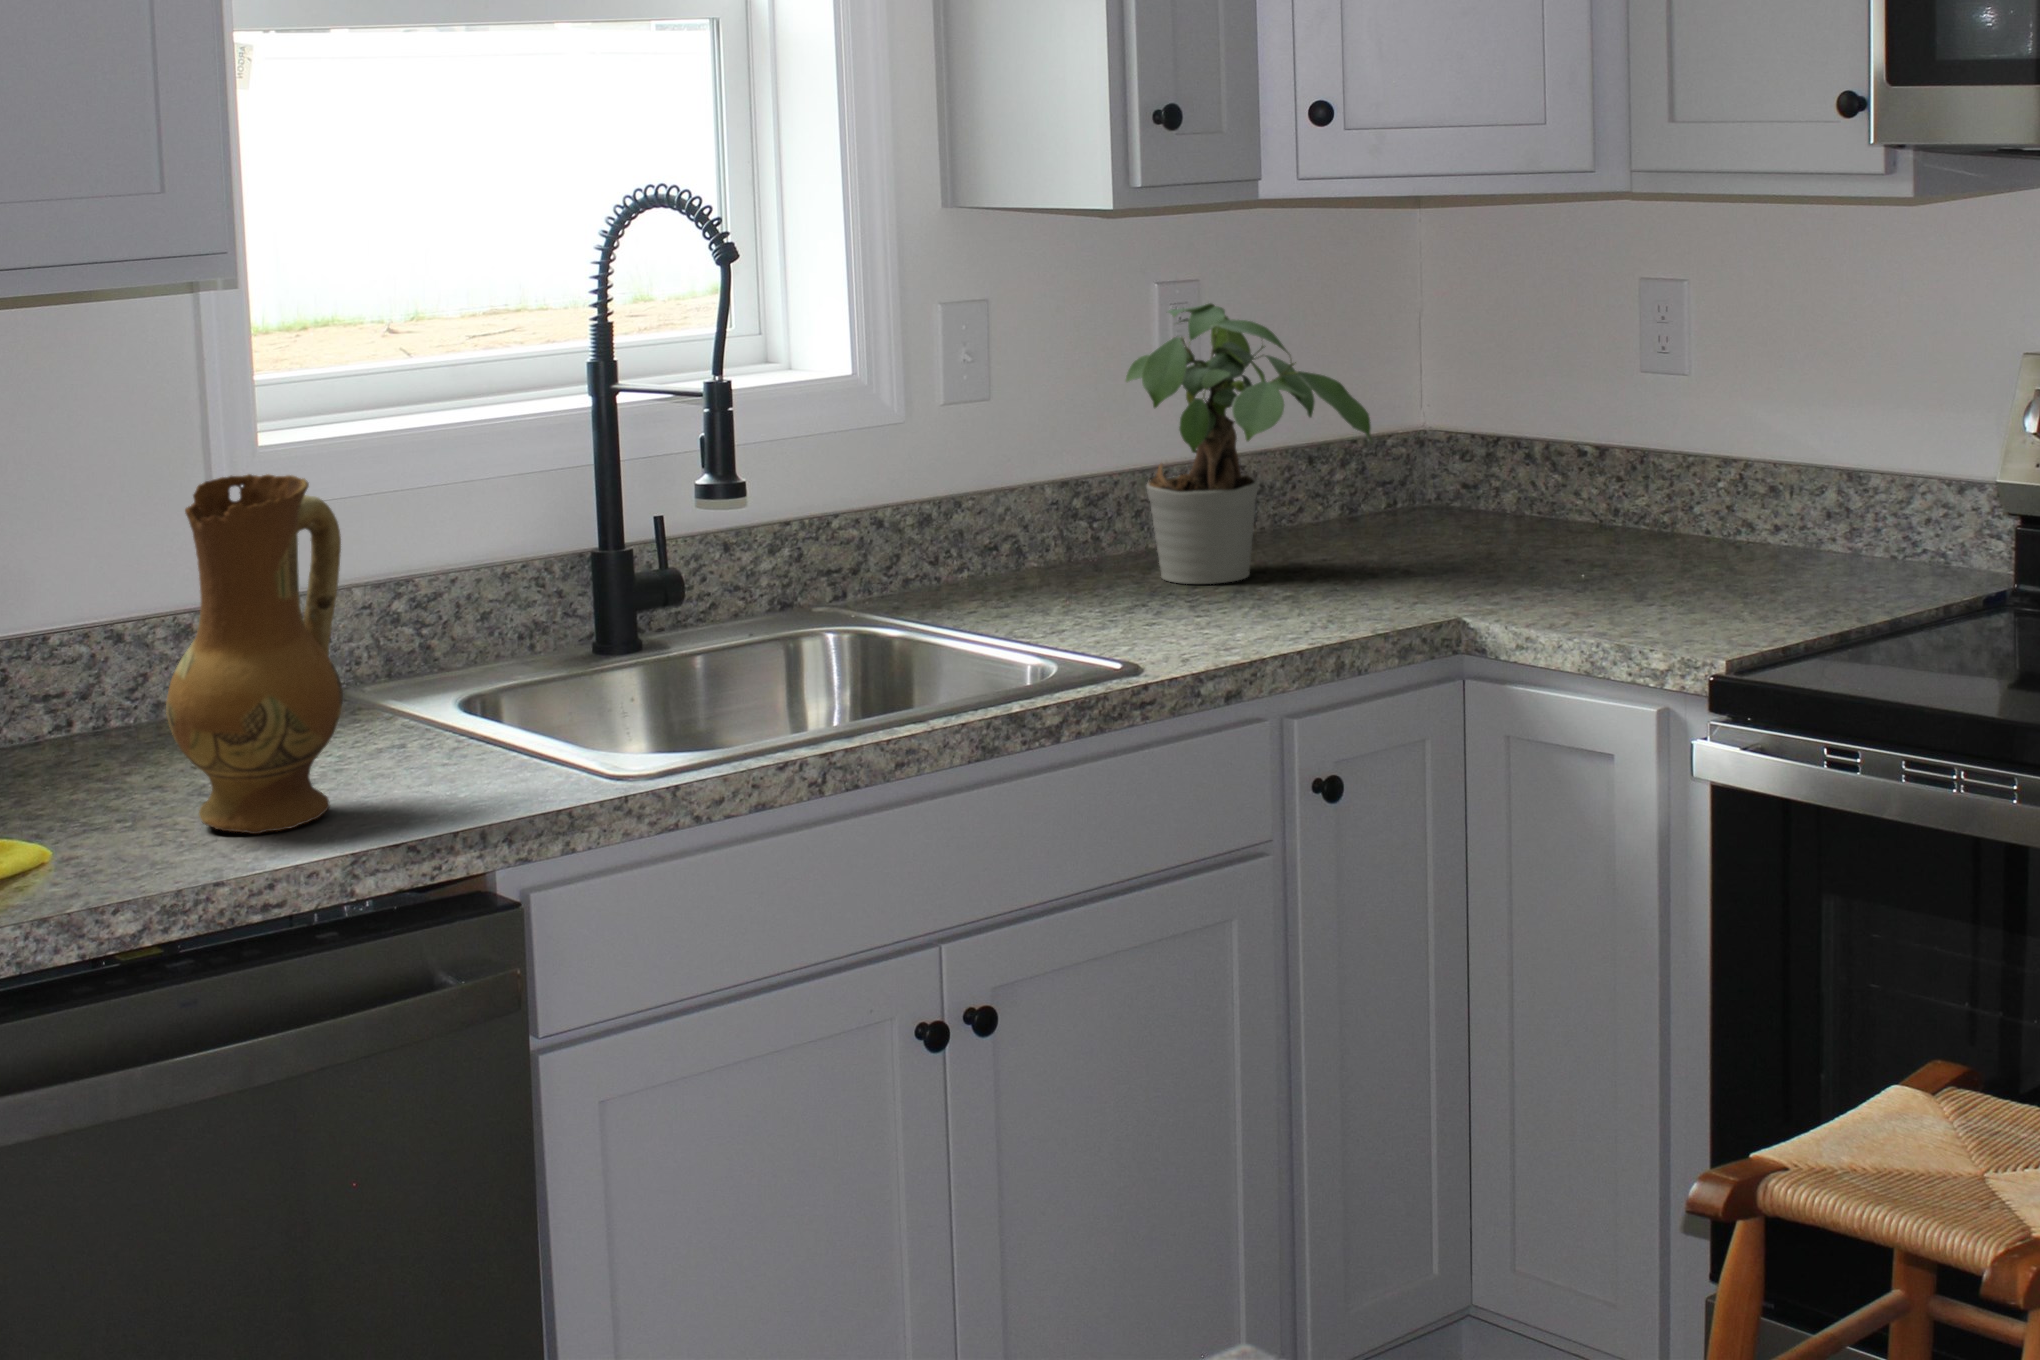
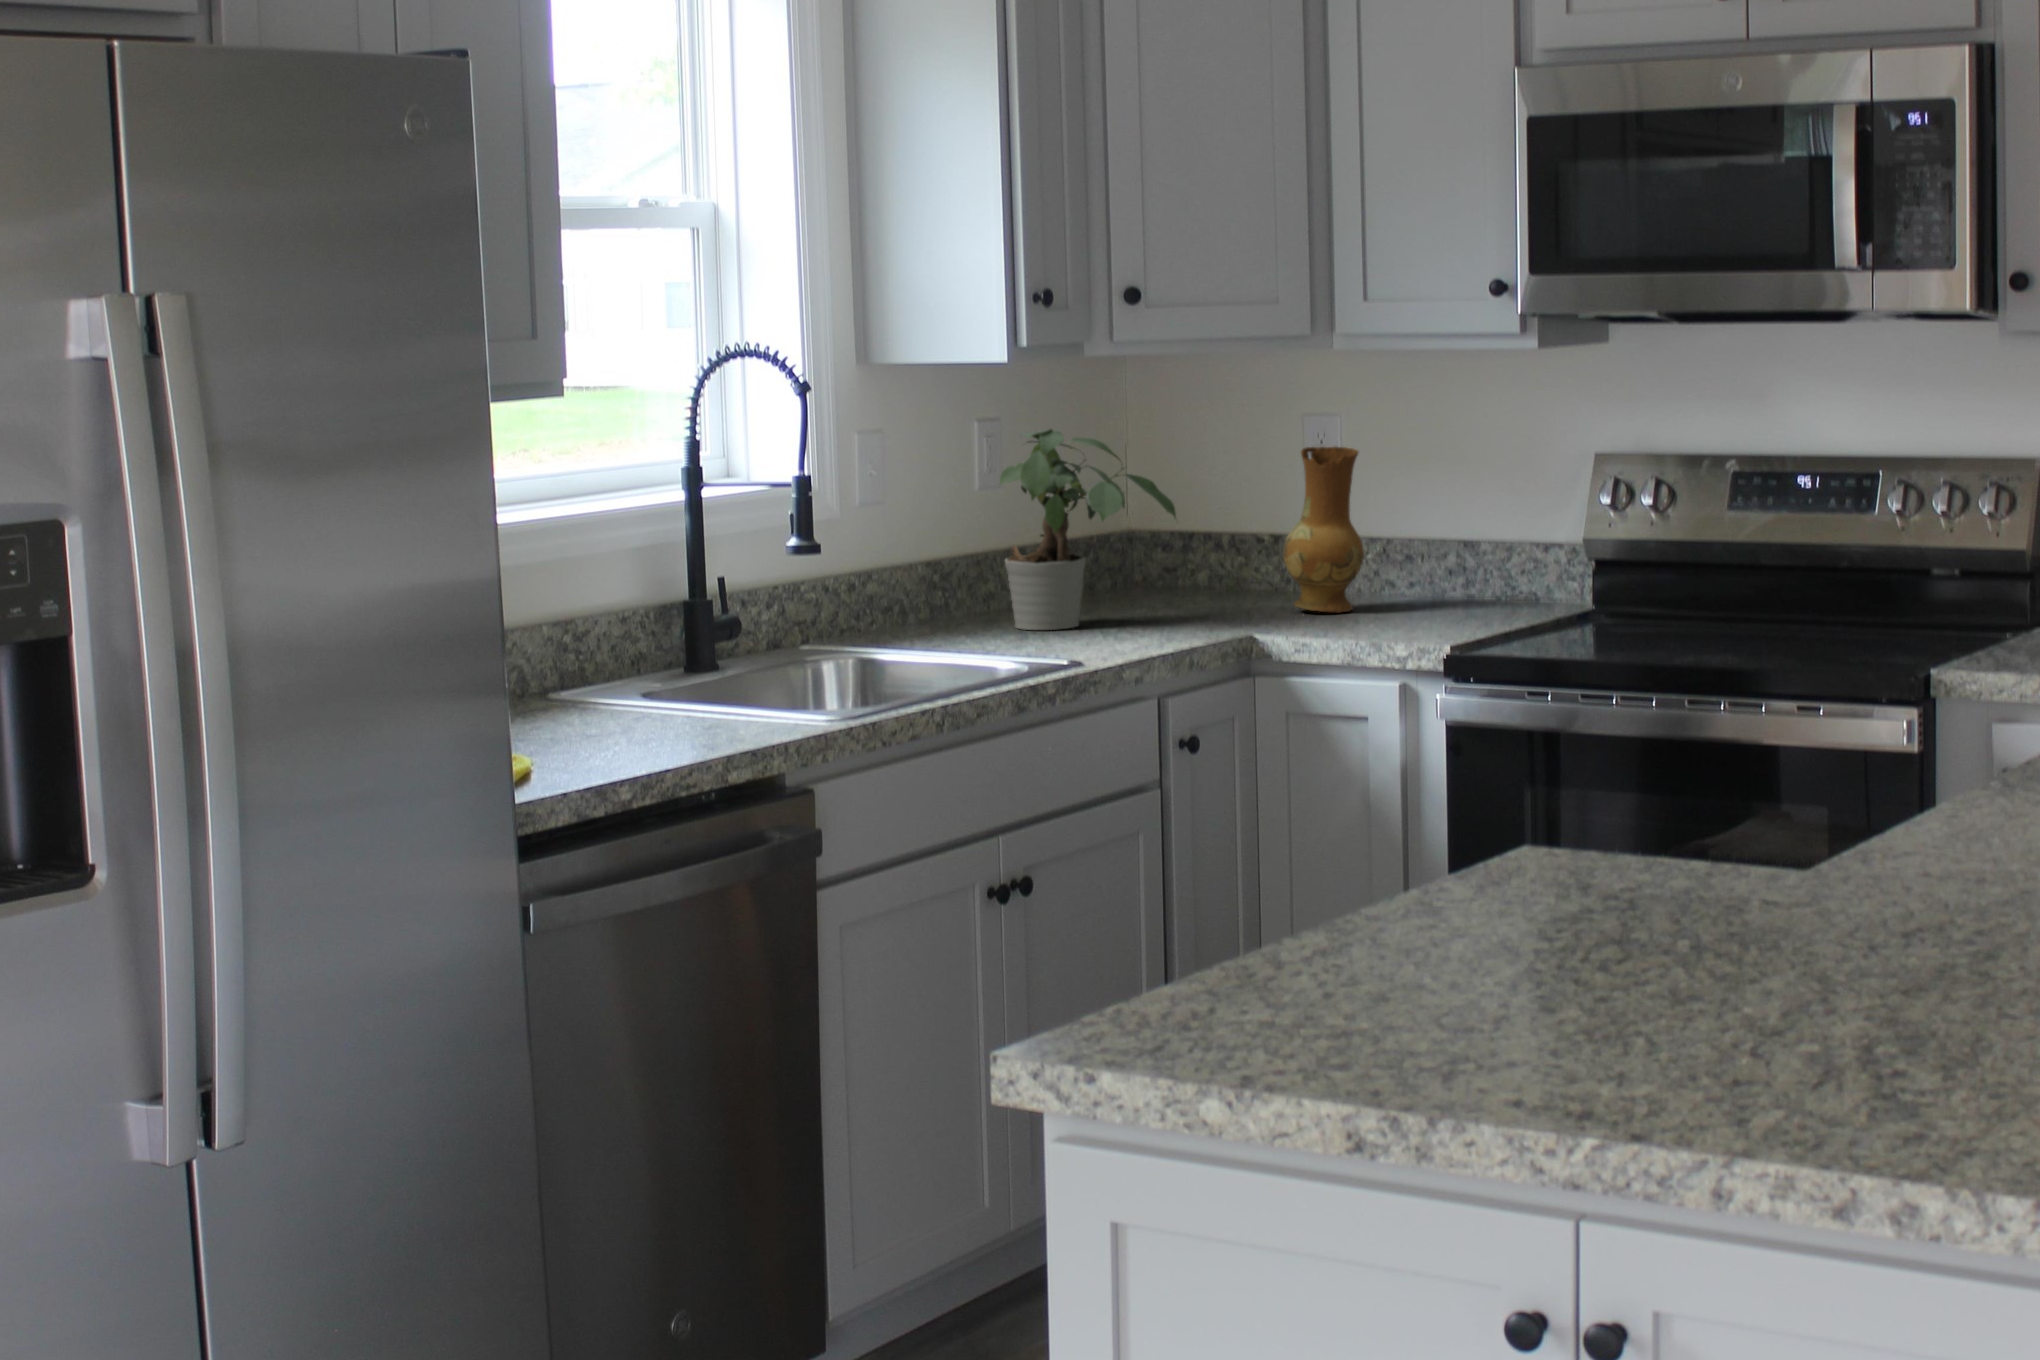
ceramic jug: present [166,474,343,834] -> present [1283,447,1364,613]

